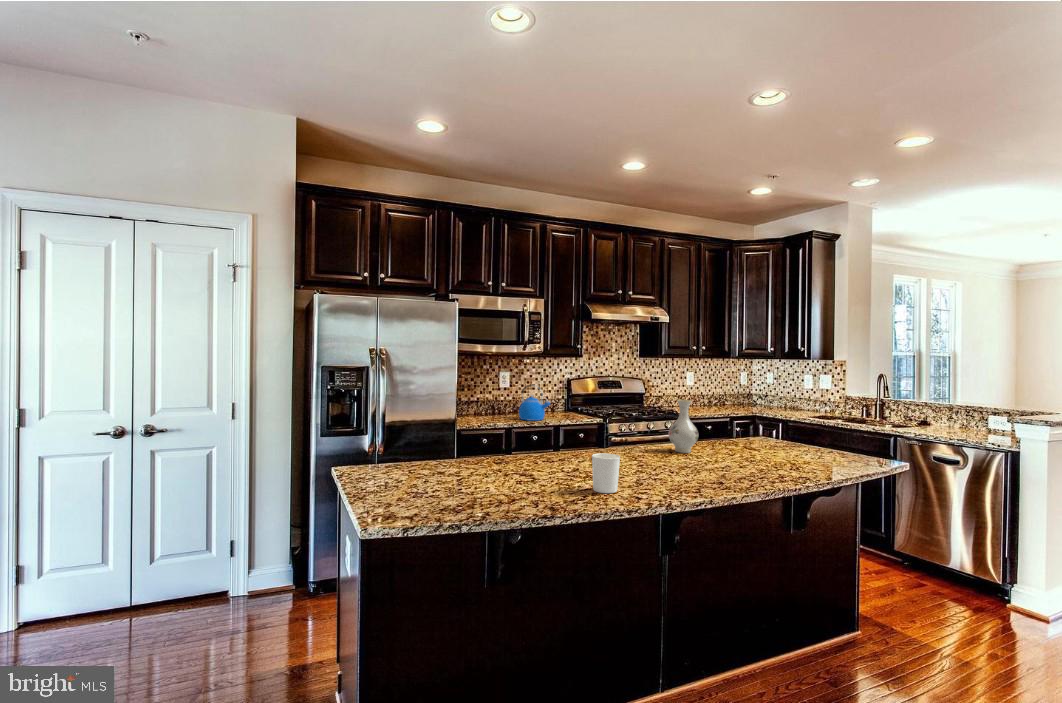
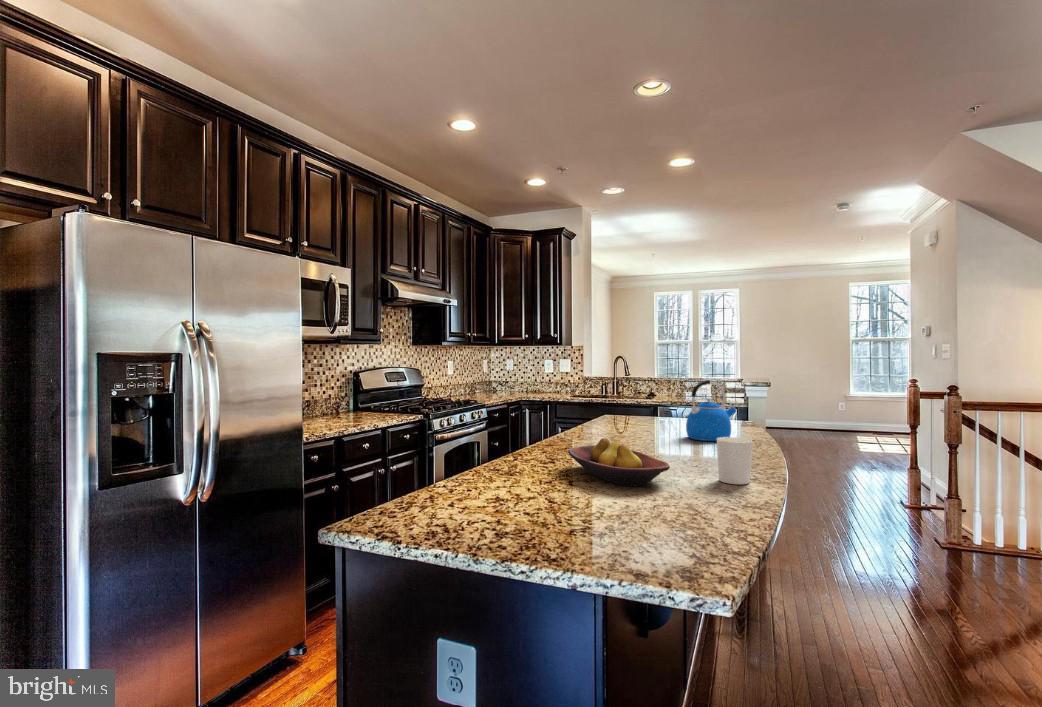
kettle: present [519,385,550,421] -> present [686,381,737,441]
vase: present [668,400,698,453] -> none [607,379,638,435]
fruit bowl: none [511,444,578,481] -> present [568,438,670,486]

